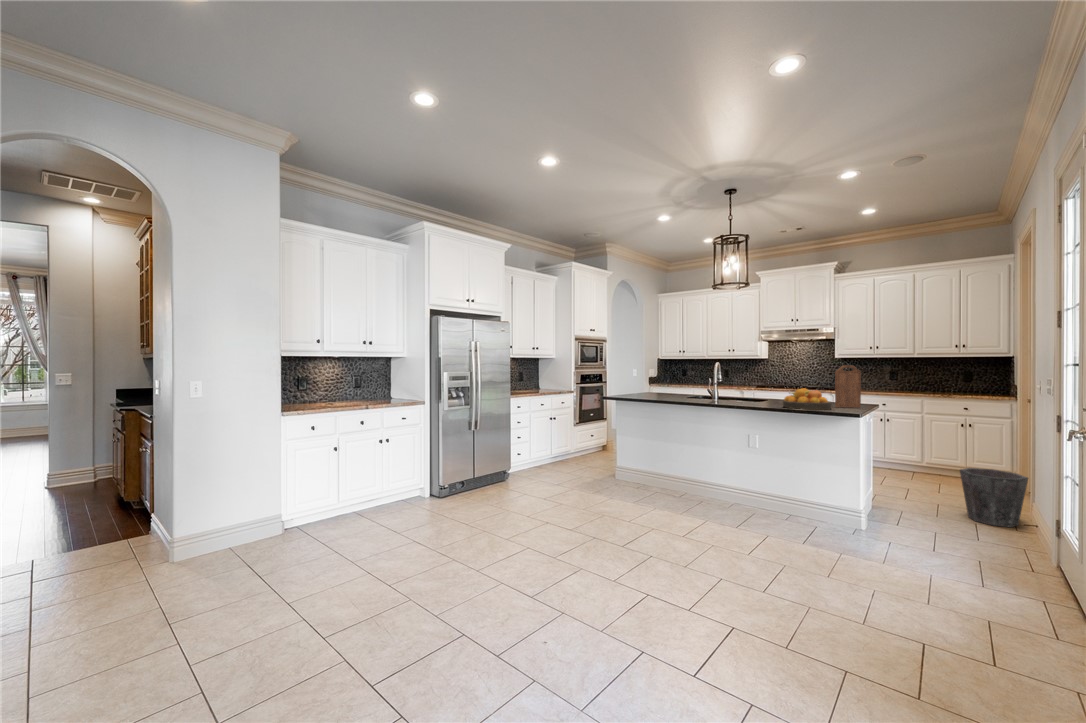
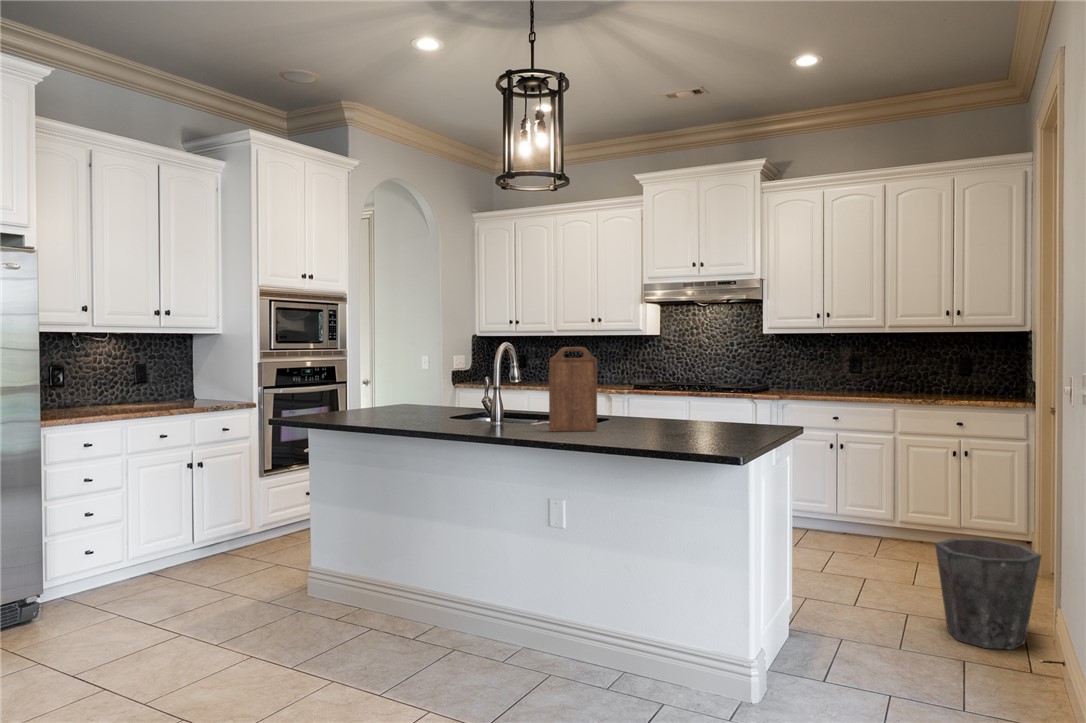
cutting board: present [835,365,861,408] -> present [549,347,597,431]
fruit bowl: present [783,388,831,410] -> none [618,394,706,440]

